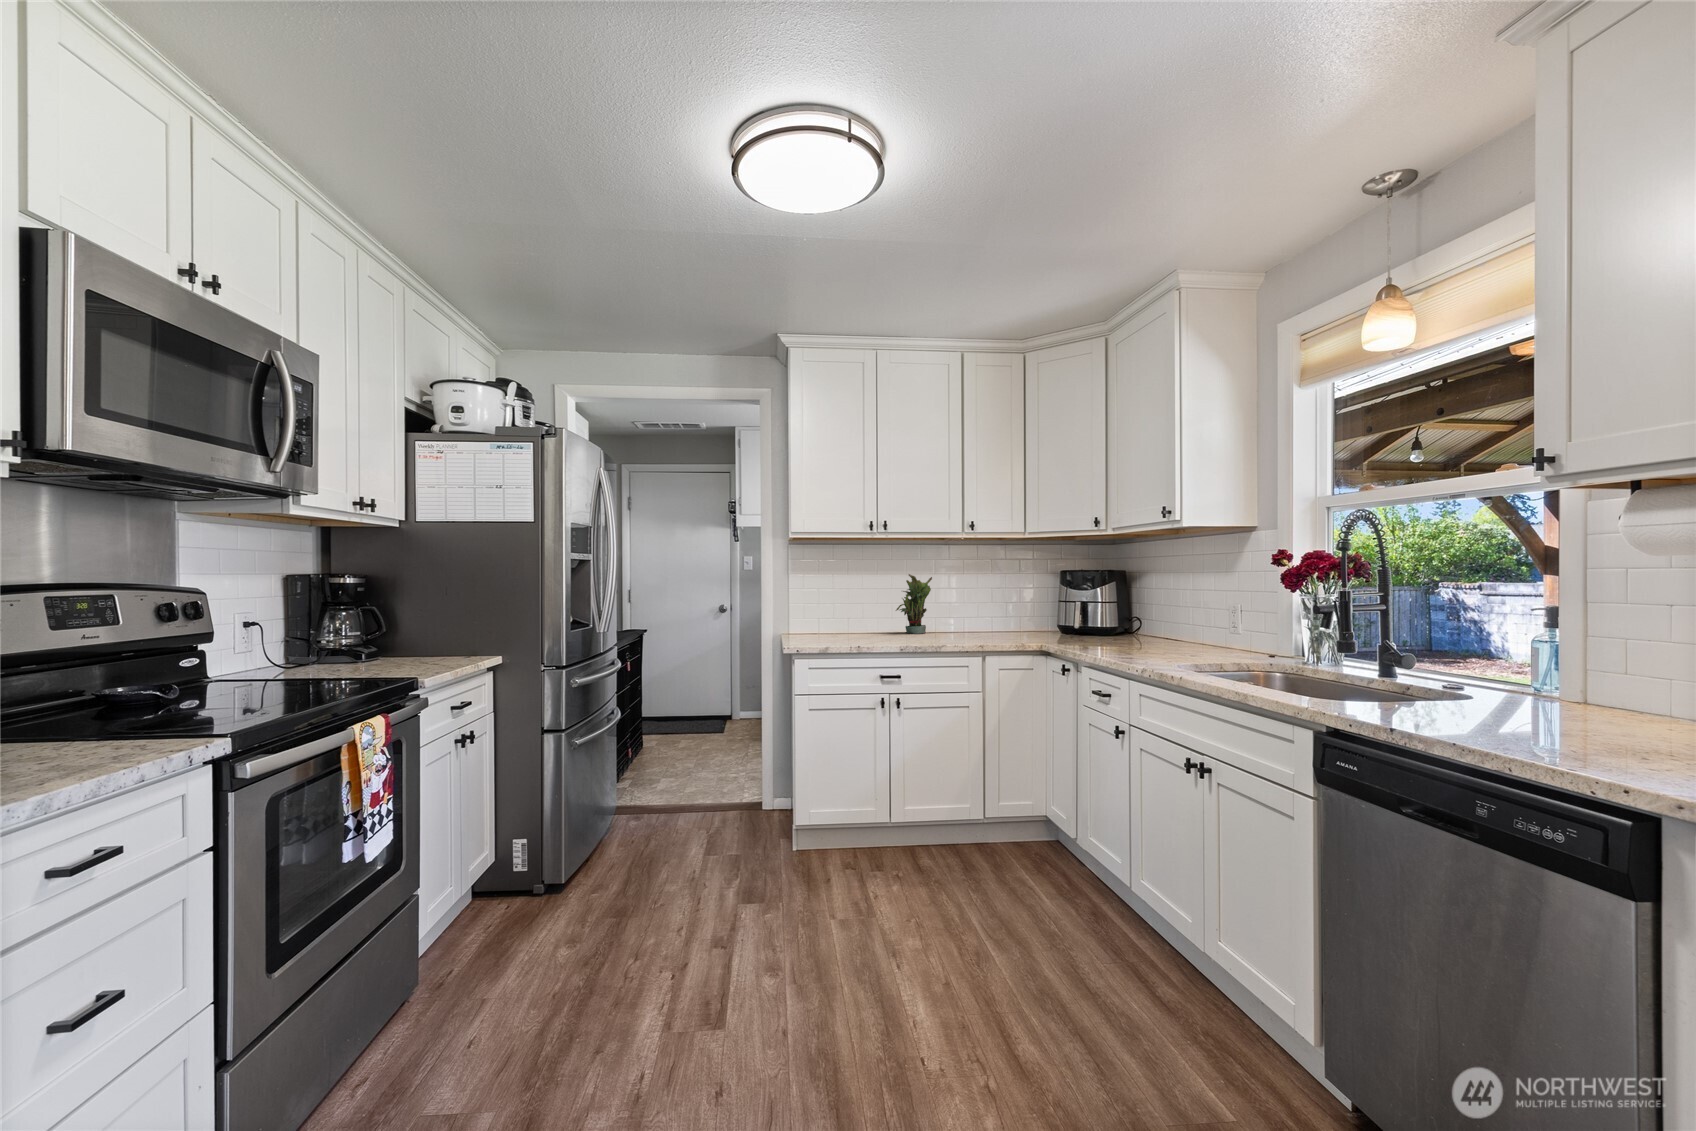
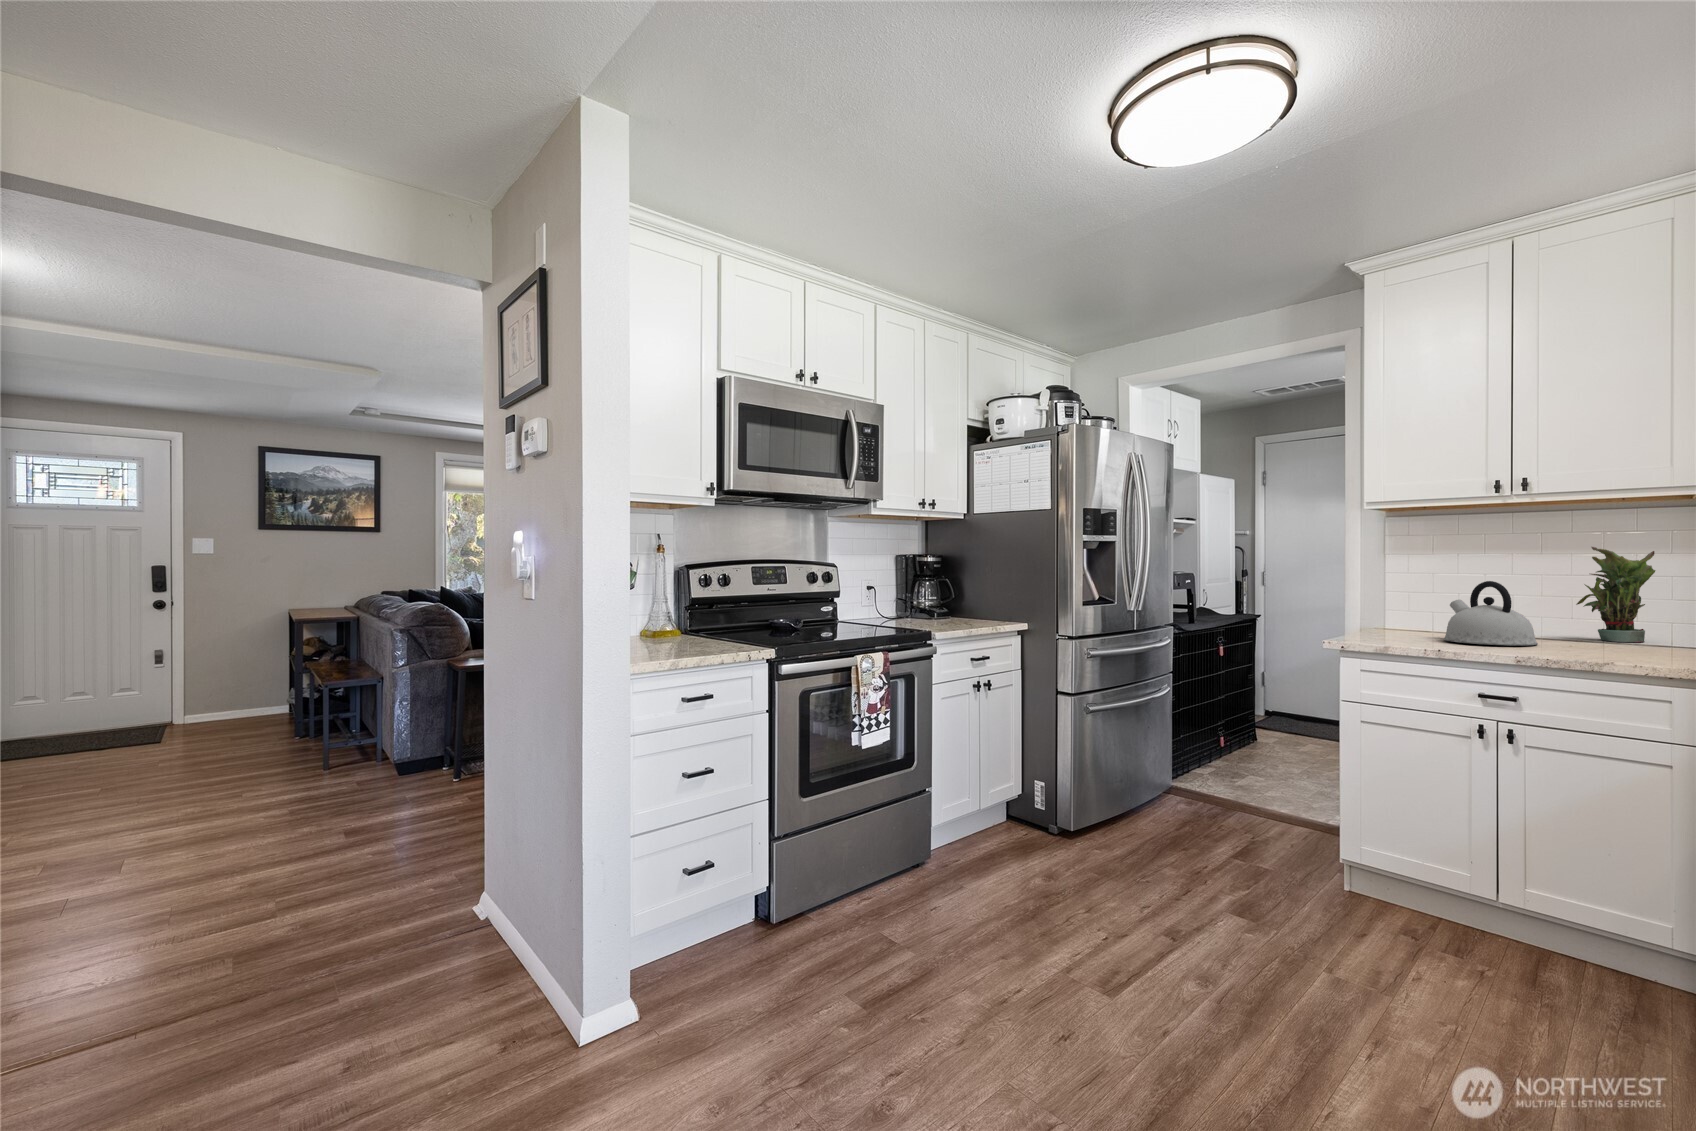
kettle: none [844,597,894,642] -> present [1444,581,1538,645]

